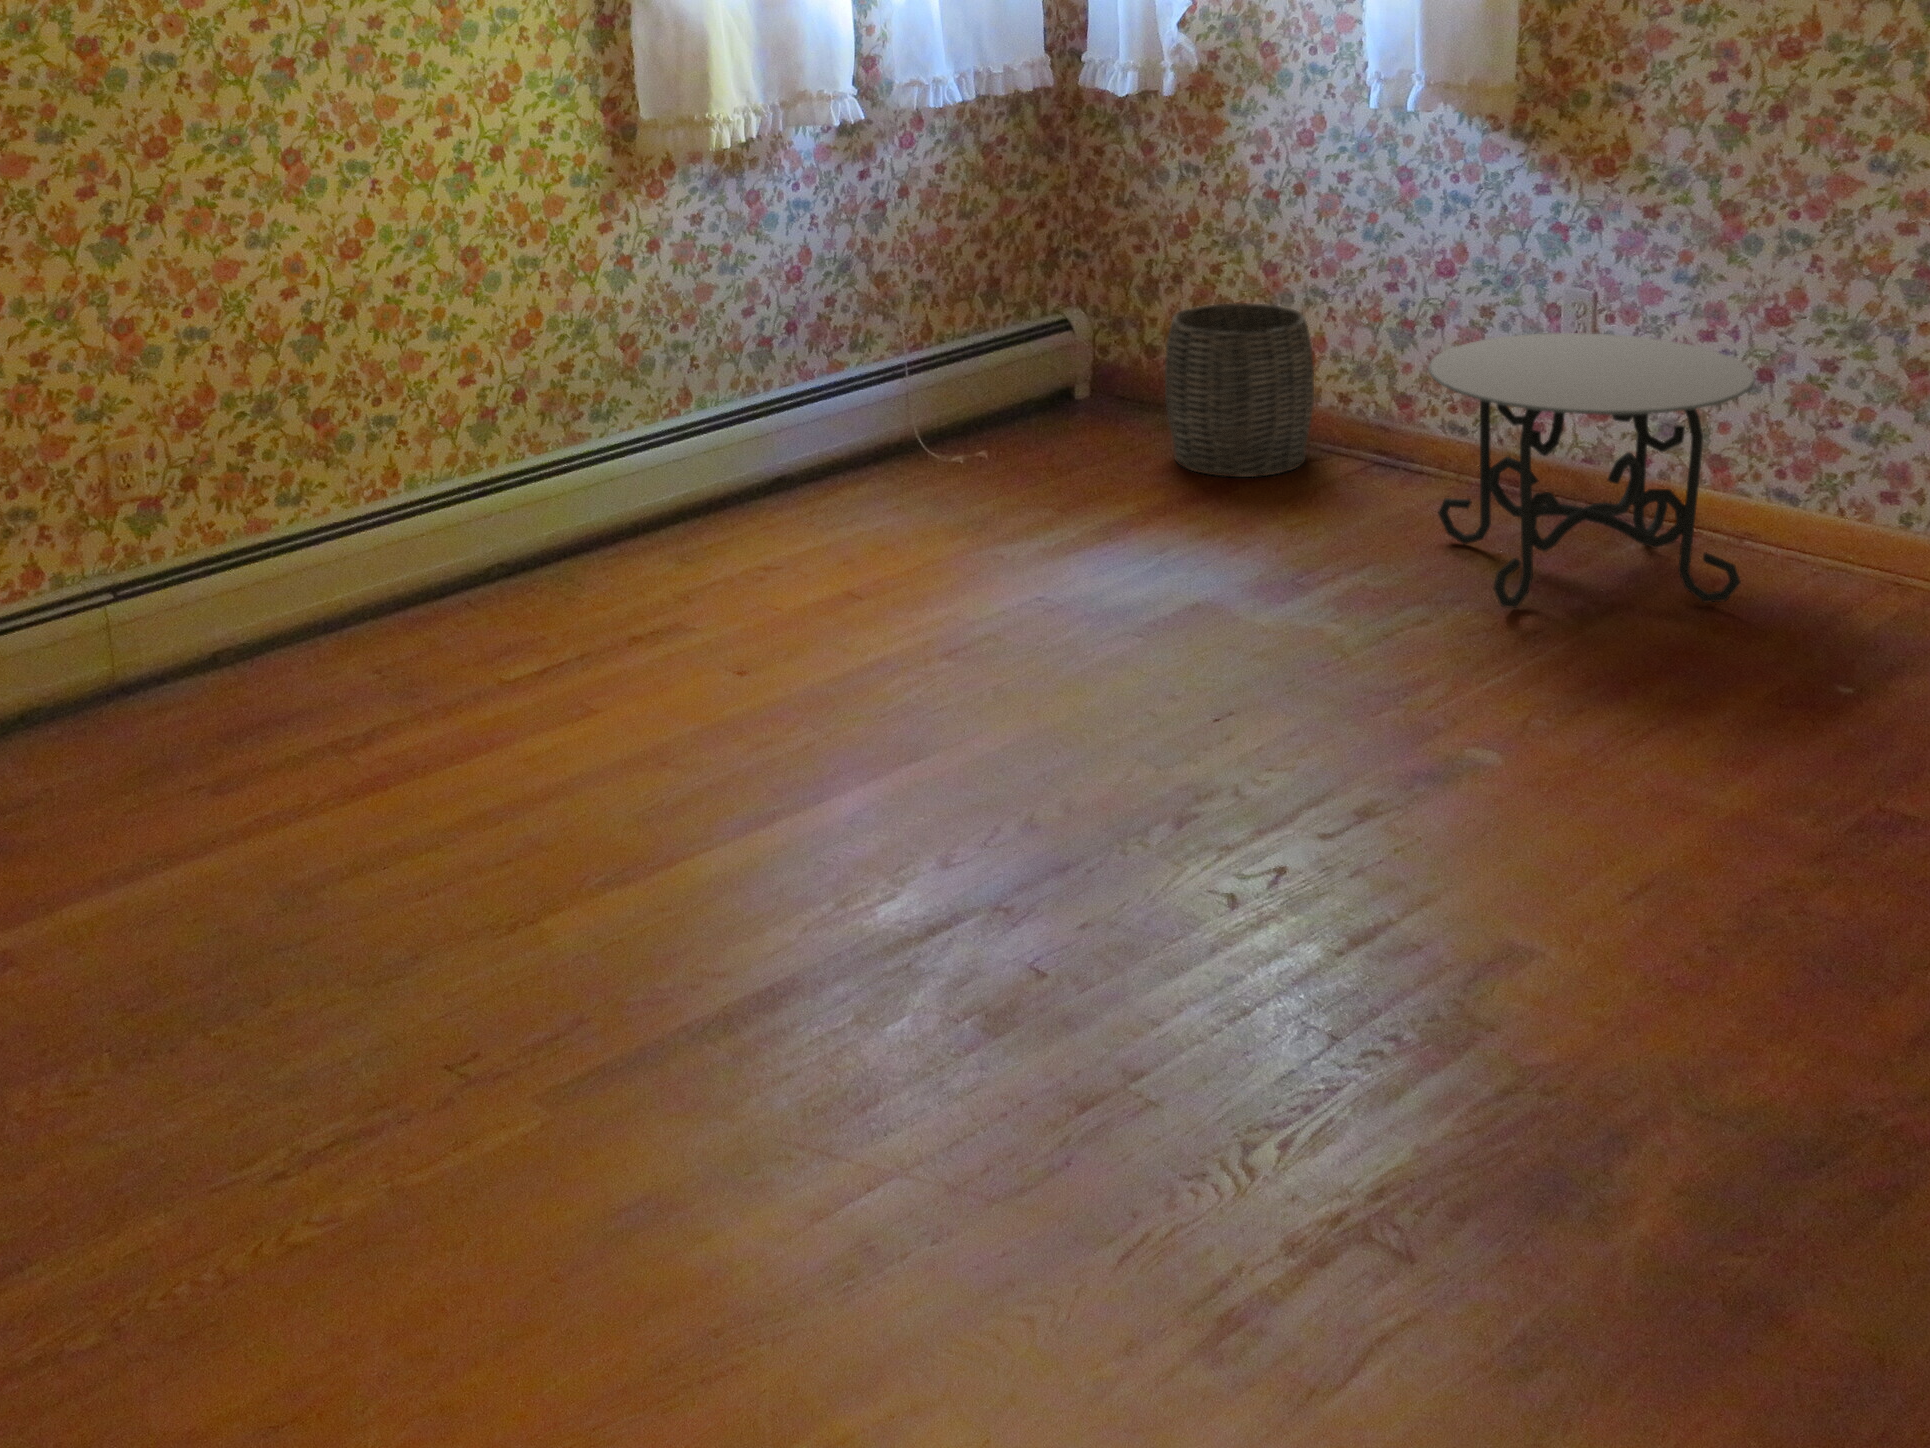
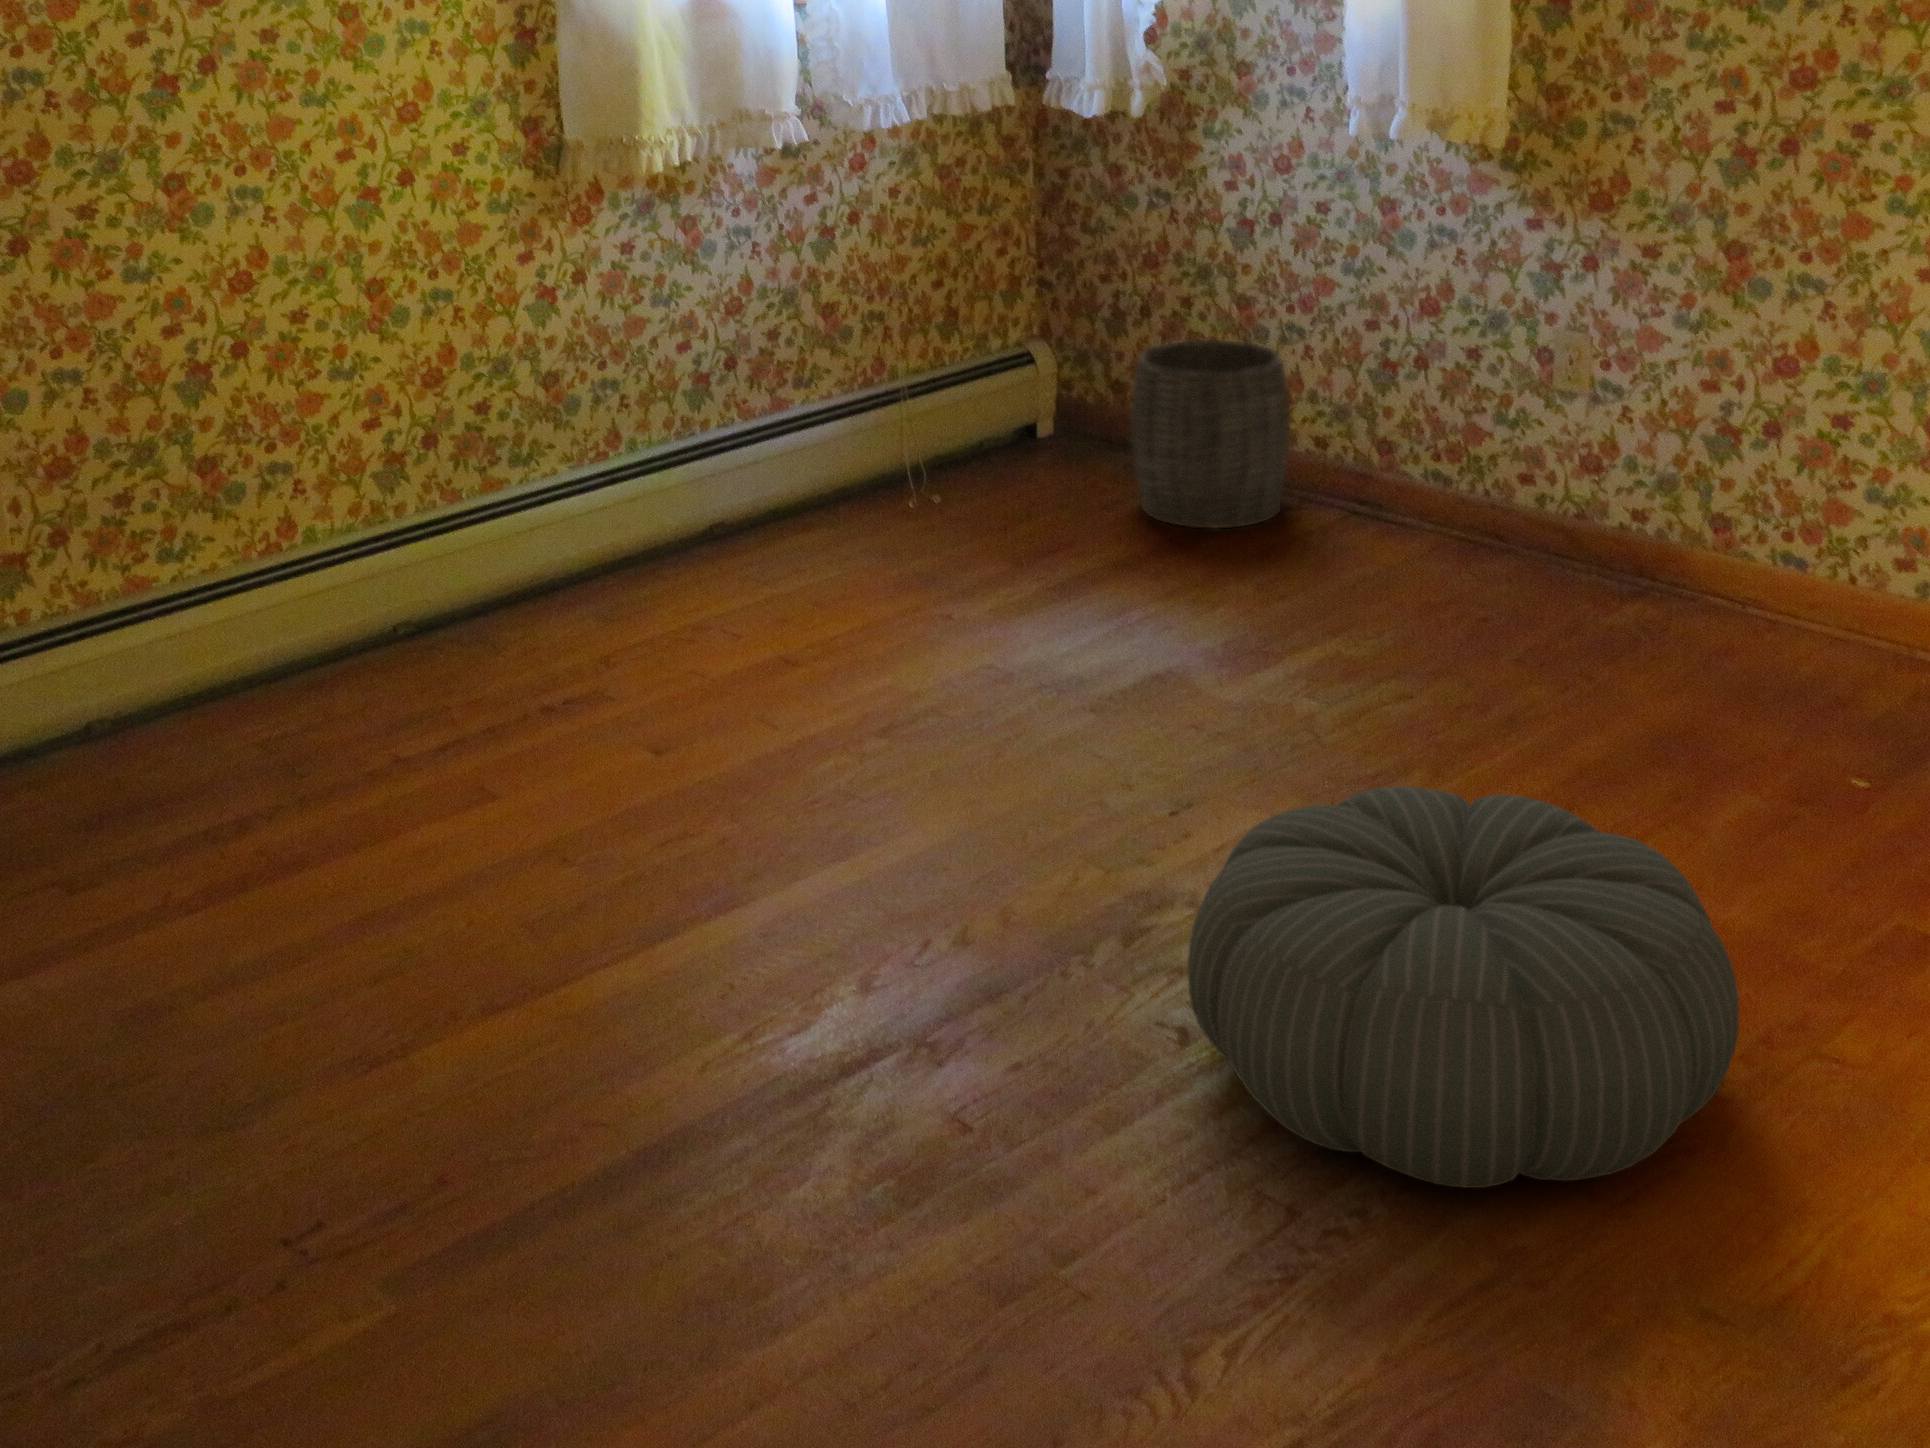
side table: present [1428,333,1755,608] -> none [1411,381,1764,682]
pouf: none [1233,682,1730,1023] -> present [1188,787,1739,1188]

